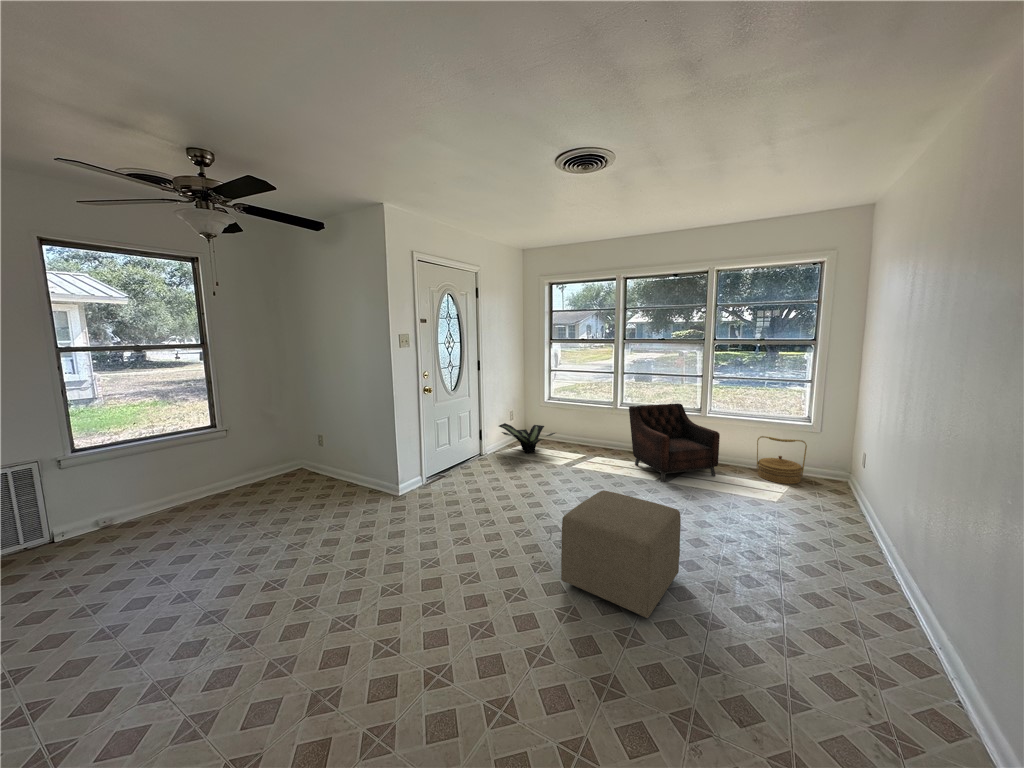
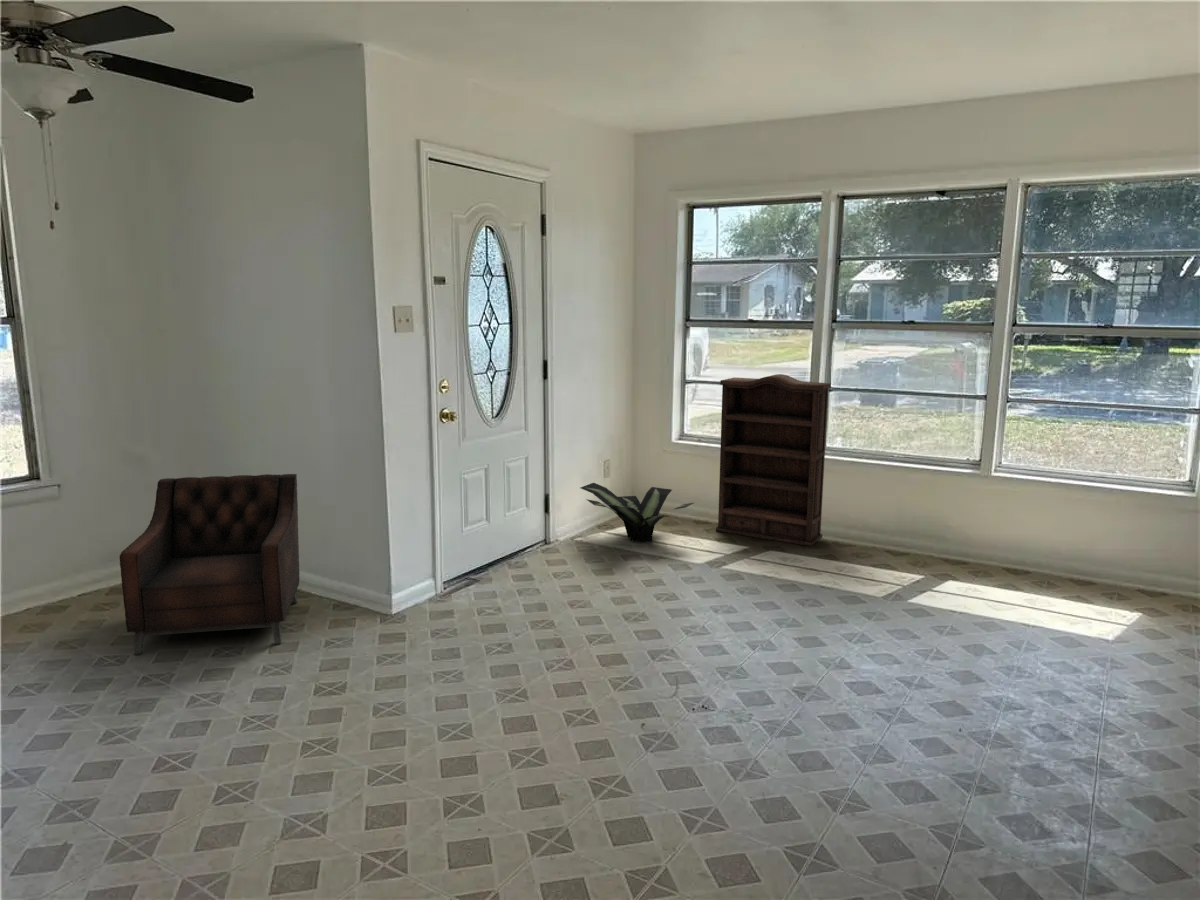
bookshelf: none [567,367,623,454] -> present [716,374,831,546]
armchair: present [629,404,720,482] -> present [120,474,300,654]
woven basket: present [757,436,807,484] -> none [1081,516,1179,608]
ottoman: present [561,490,681,618] -> none [694,607,915,826]

